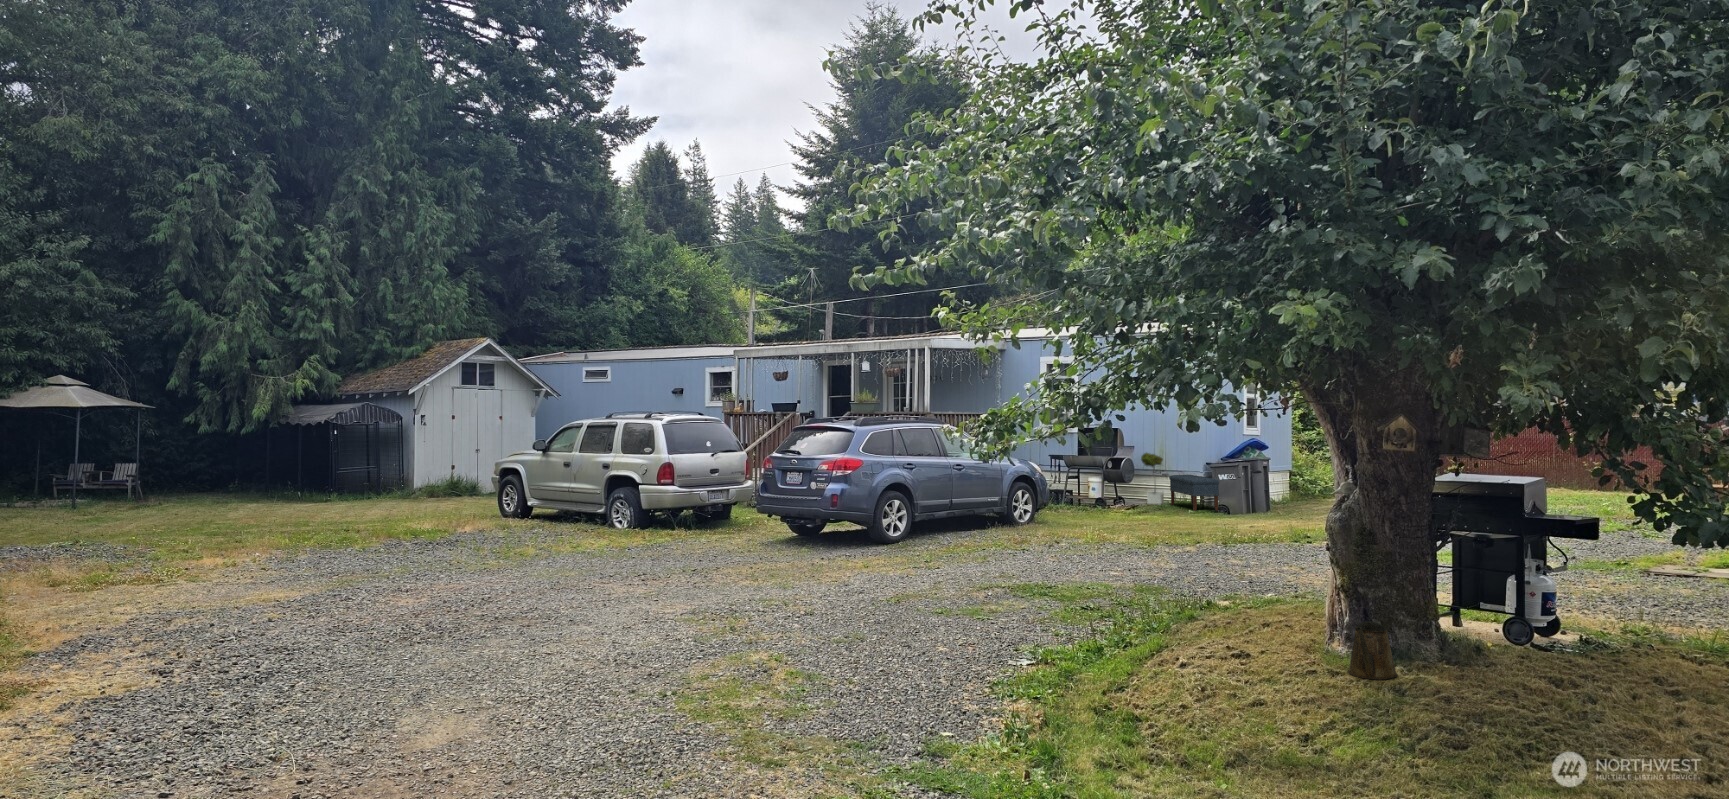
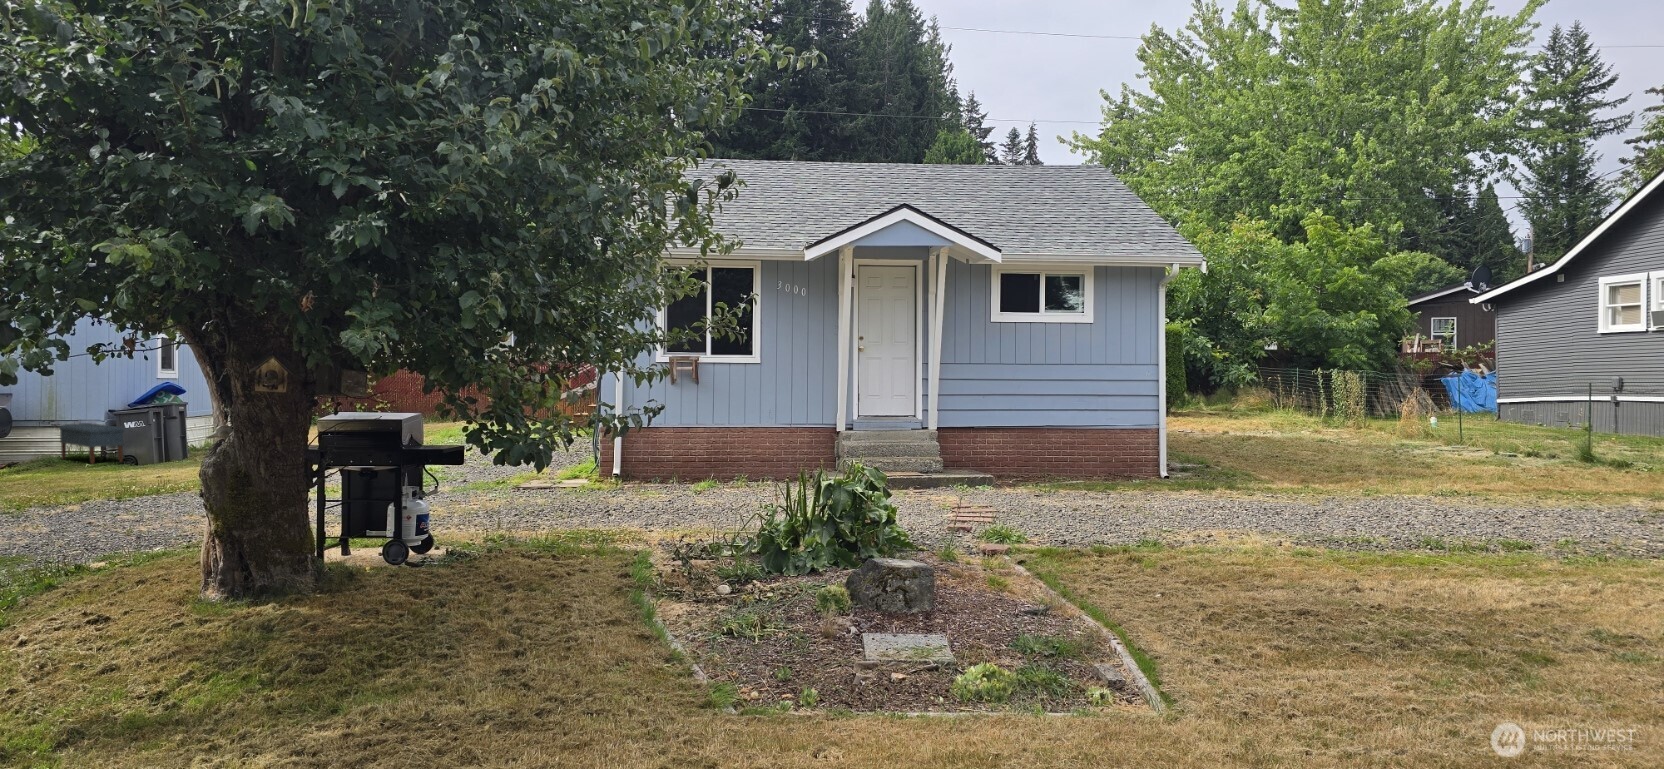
potted tree: present [1141,453,1164,504] -> none [19,398,53,460]
watering can: present [1348,622,1398,680] -> none [221,563,272,622]

